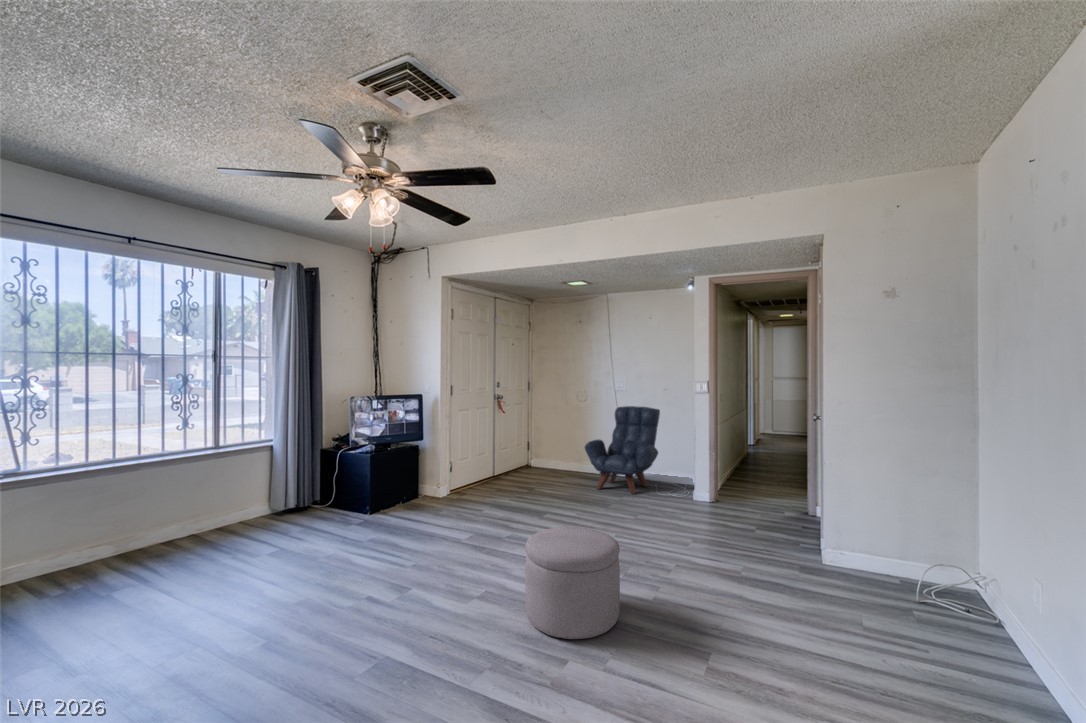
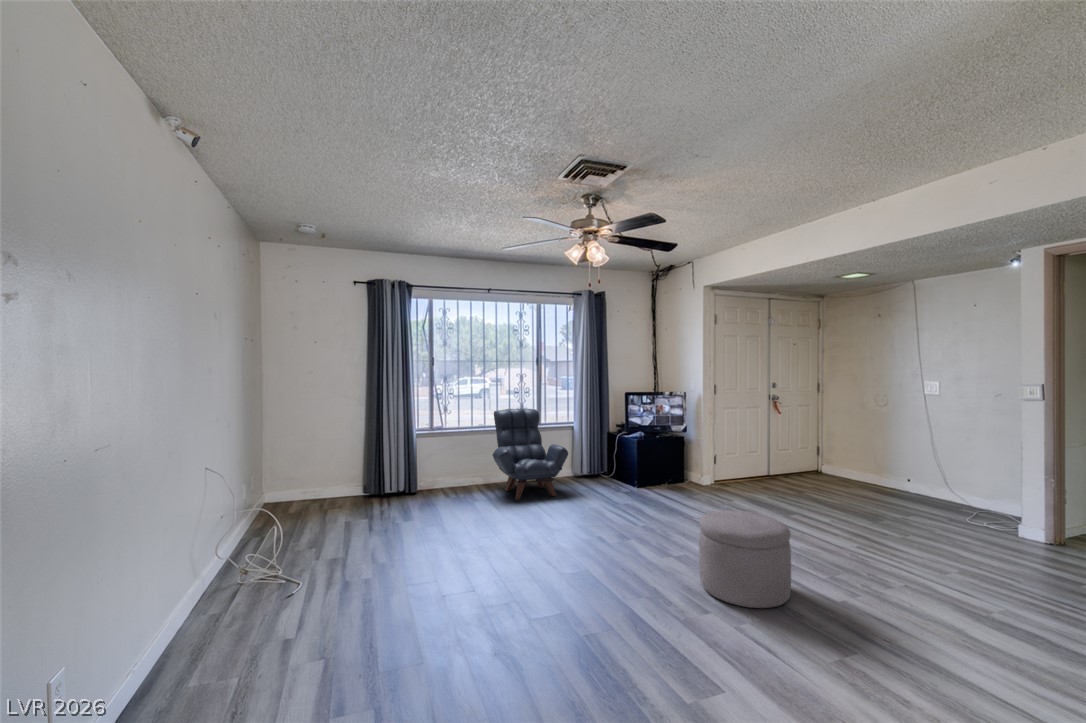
armchair: present [585,406,660,494] -> present [493,408,568,500]

